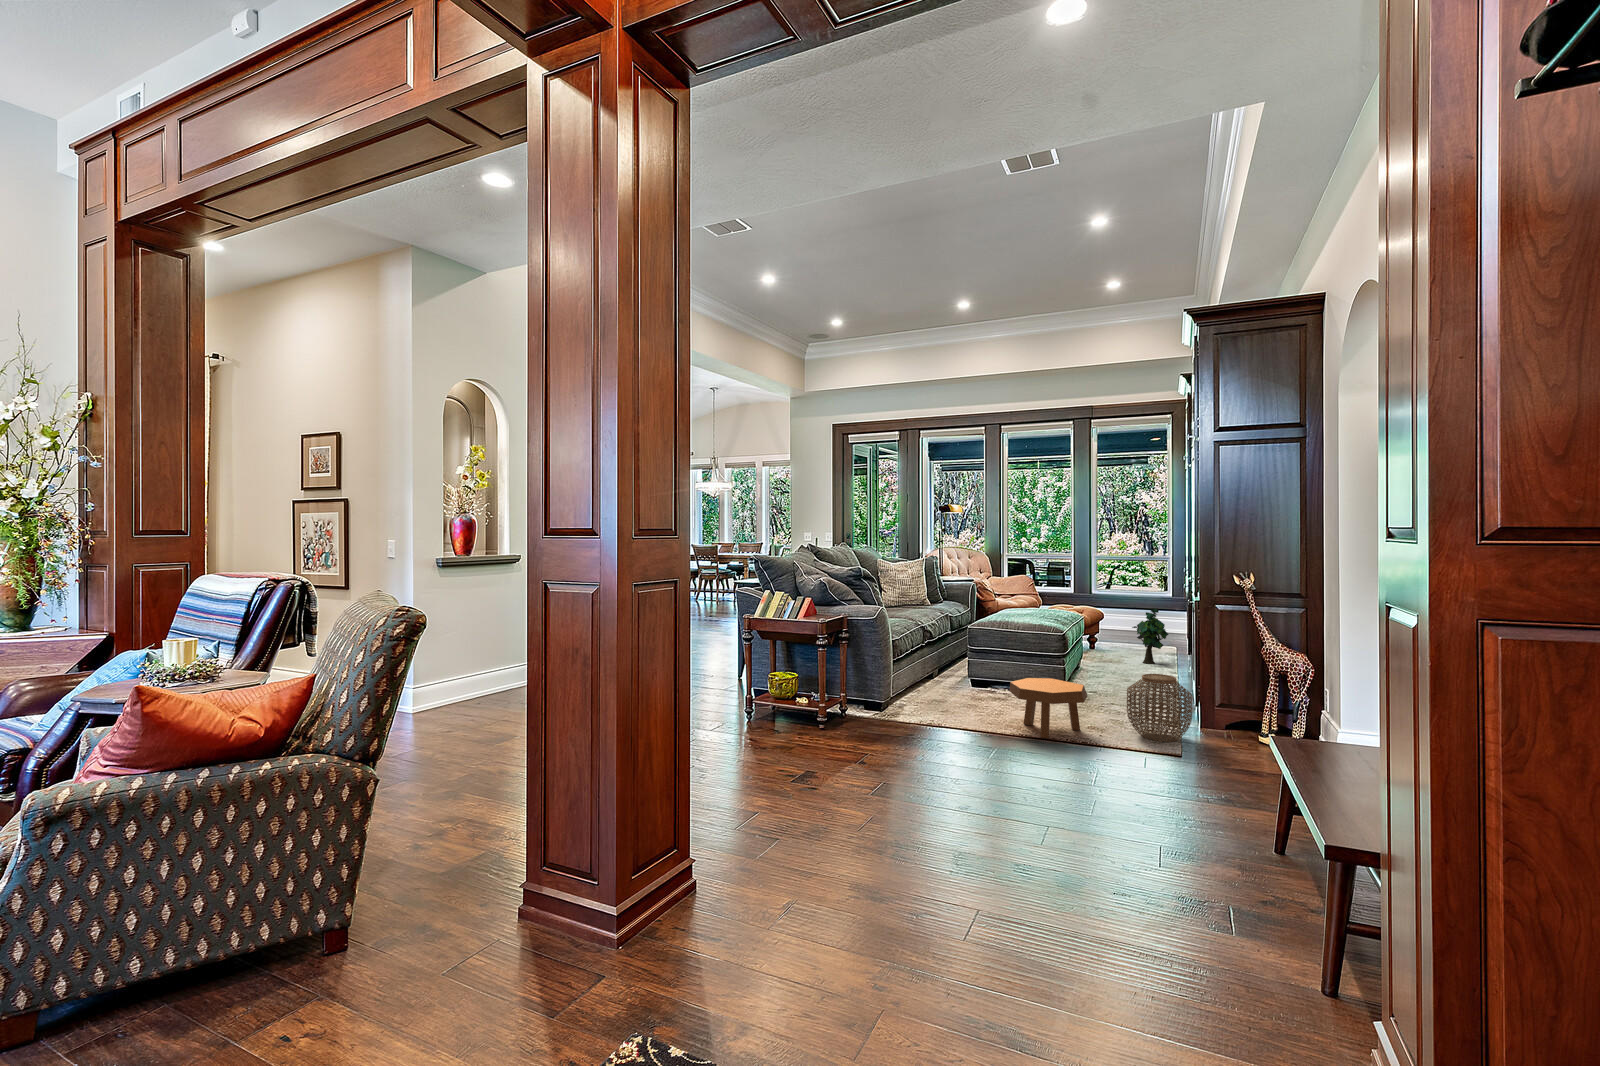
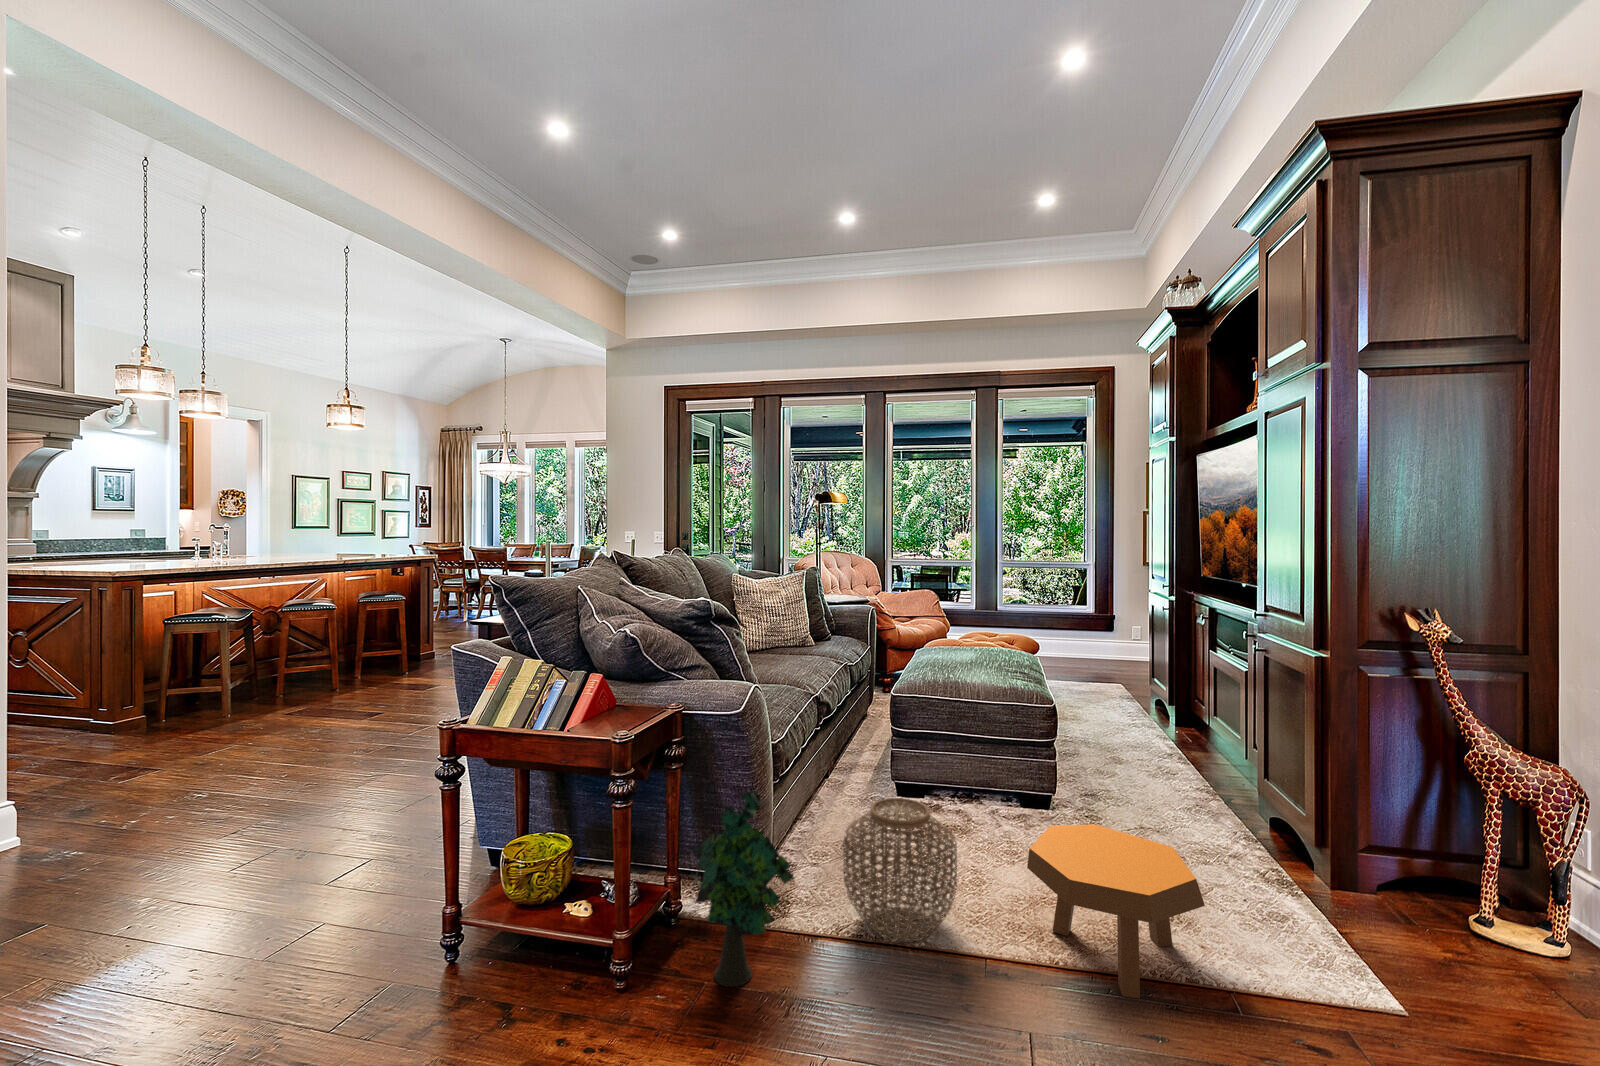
decorative plant: present [1132,608,1168,664] -> present [691,792,794,987]
woven basket: present [1127,674,1192,742] -> present [843,798,957,942]

